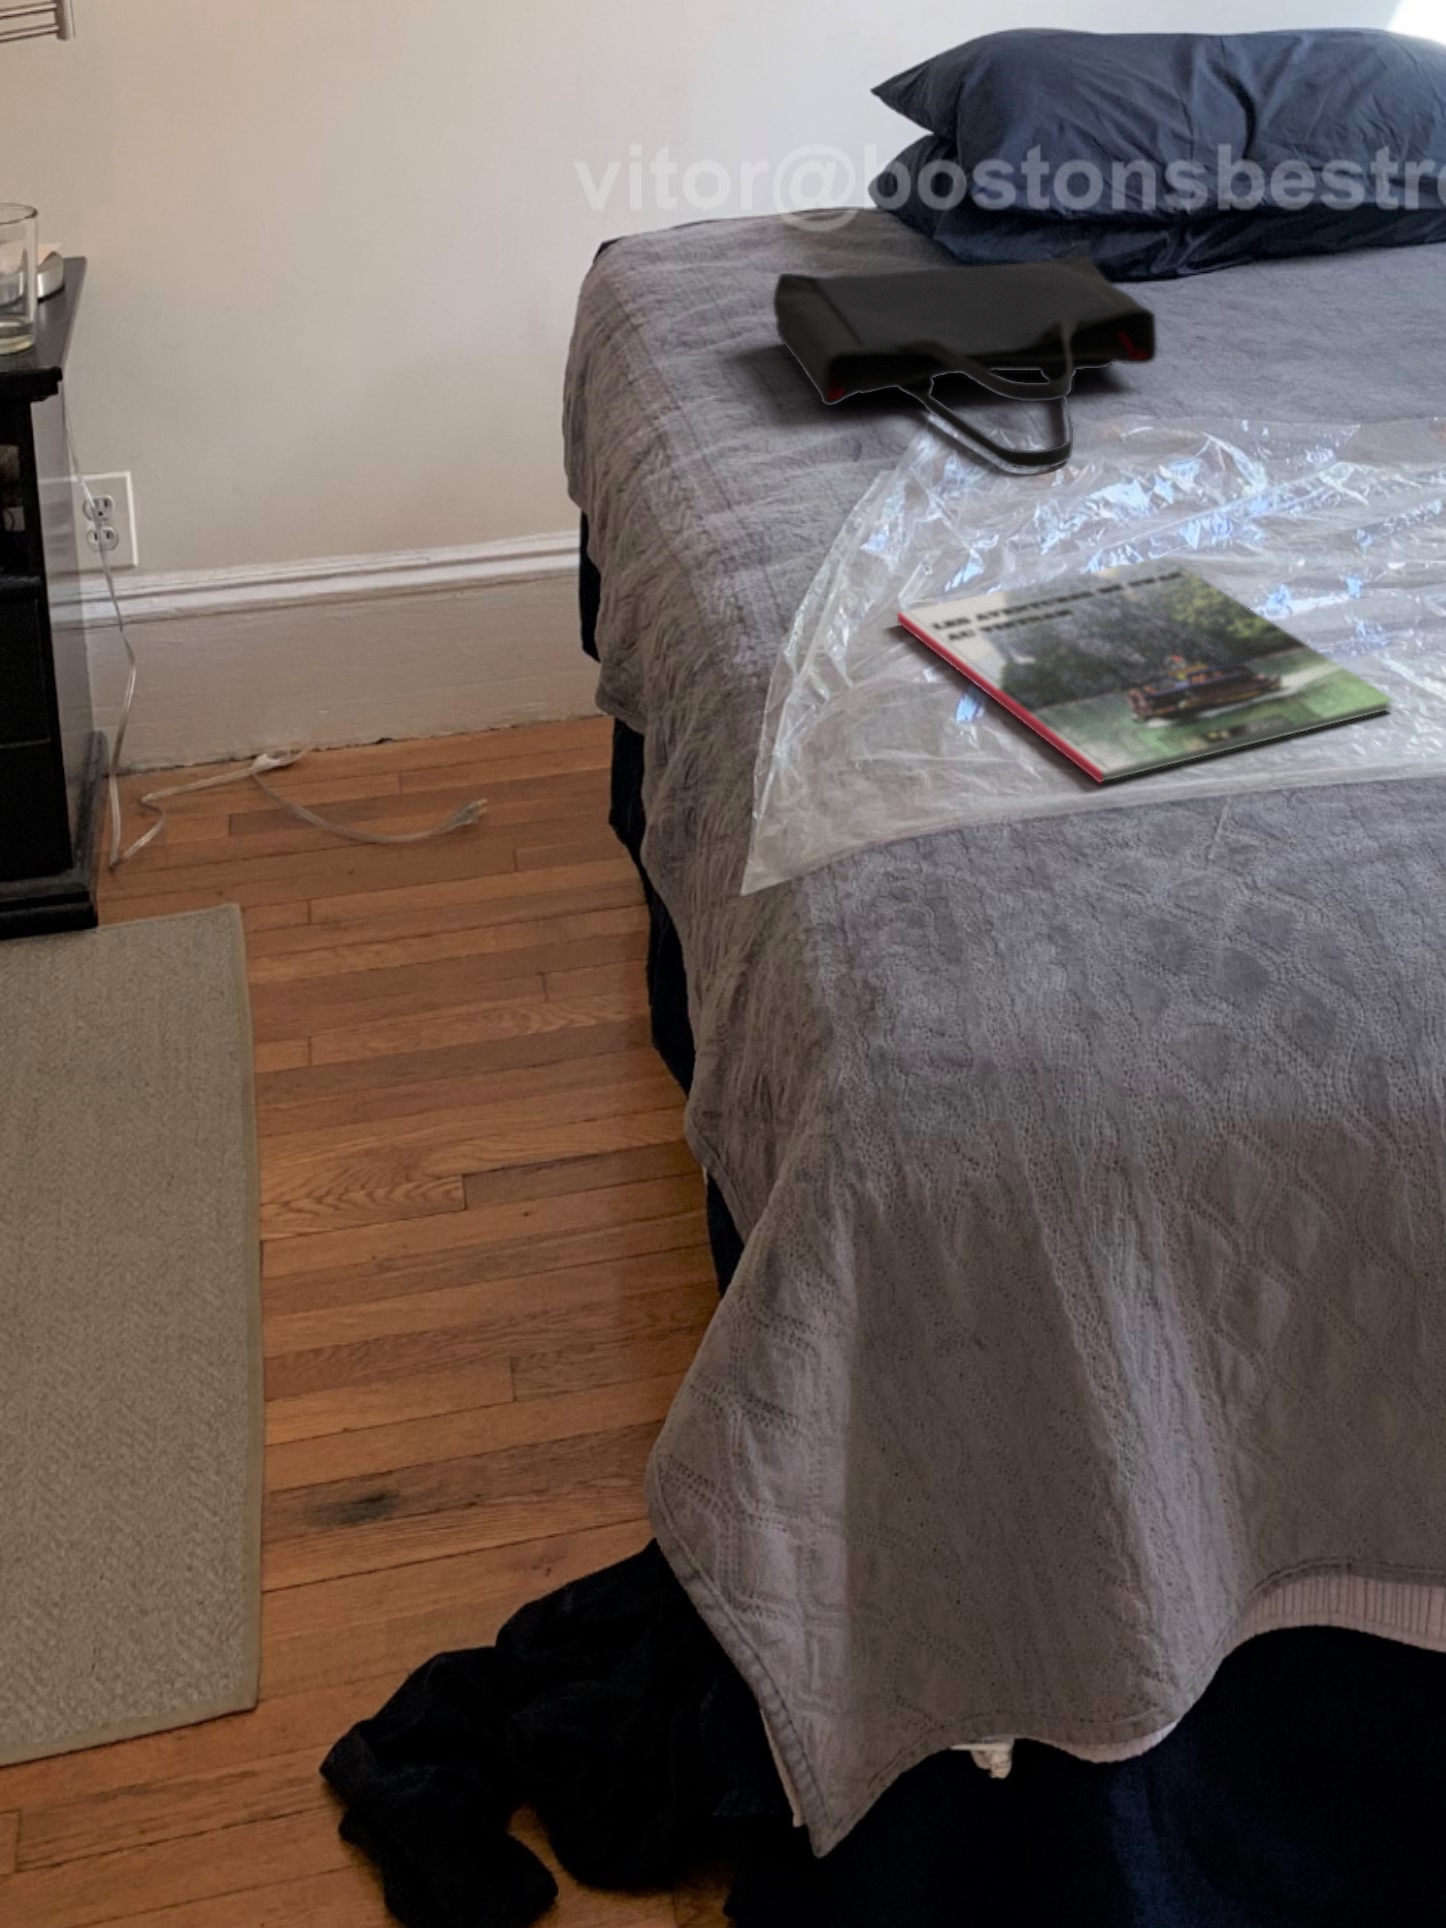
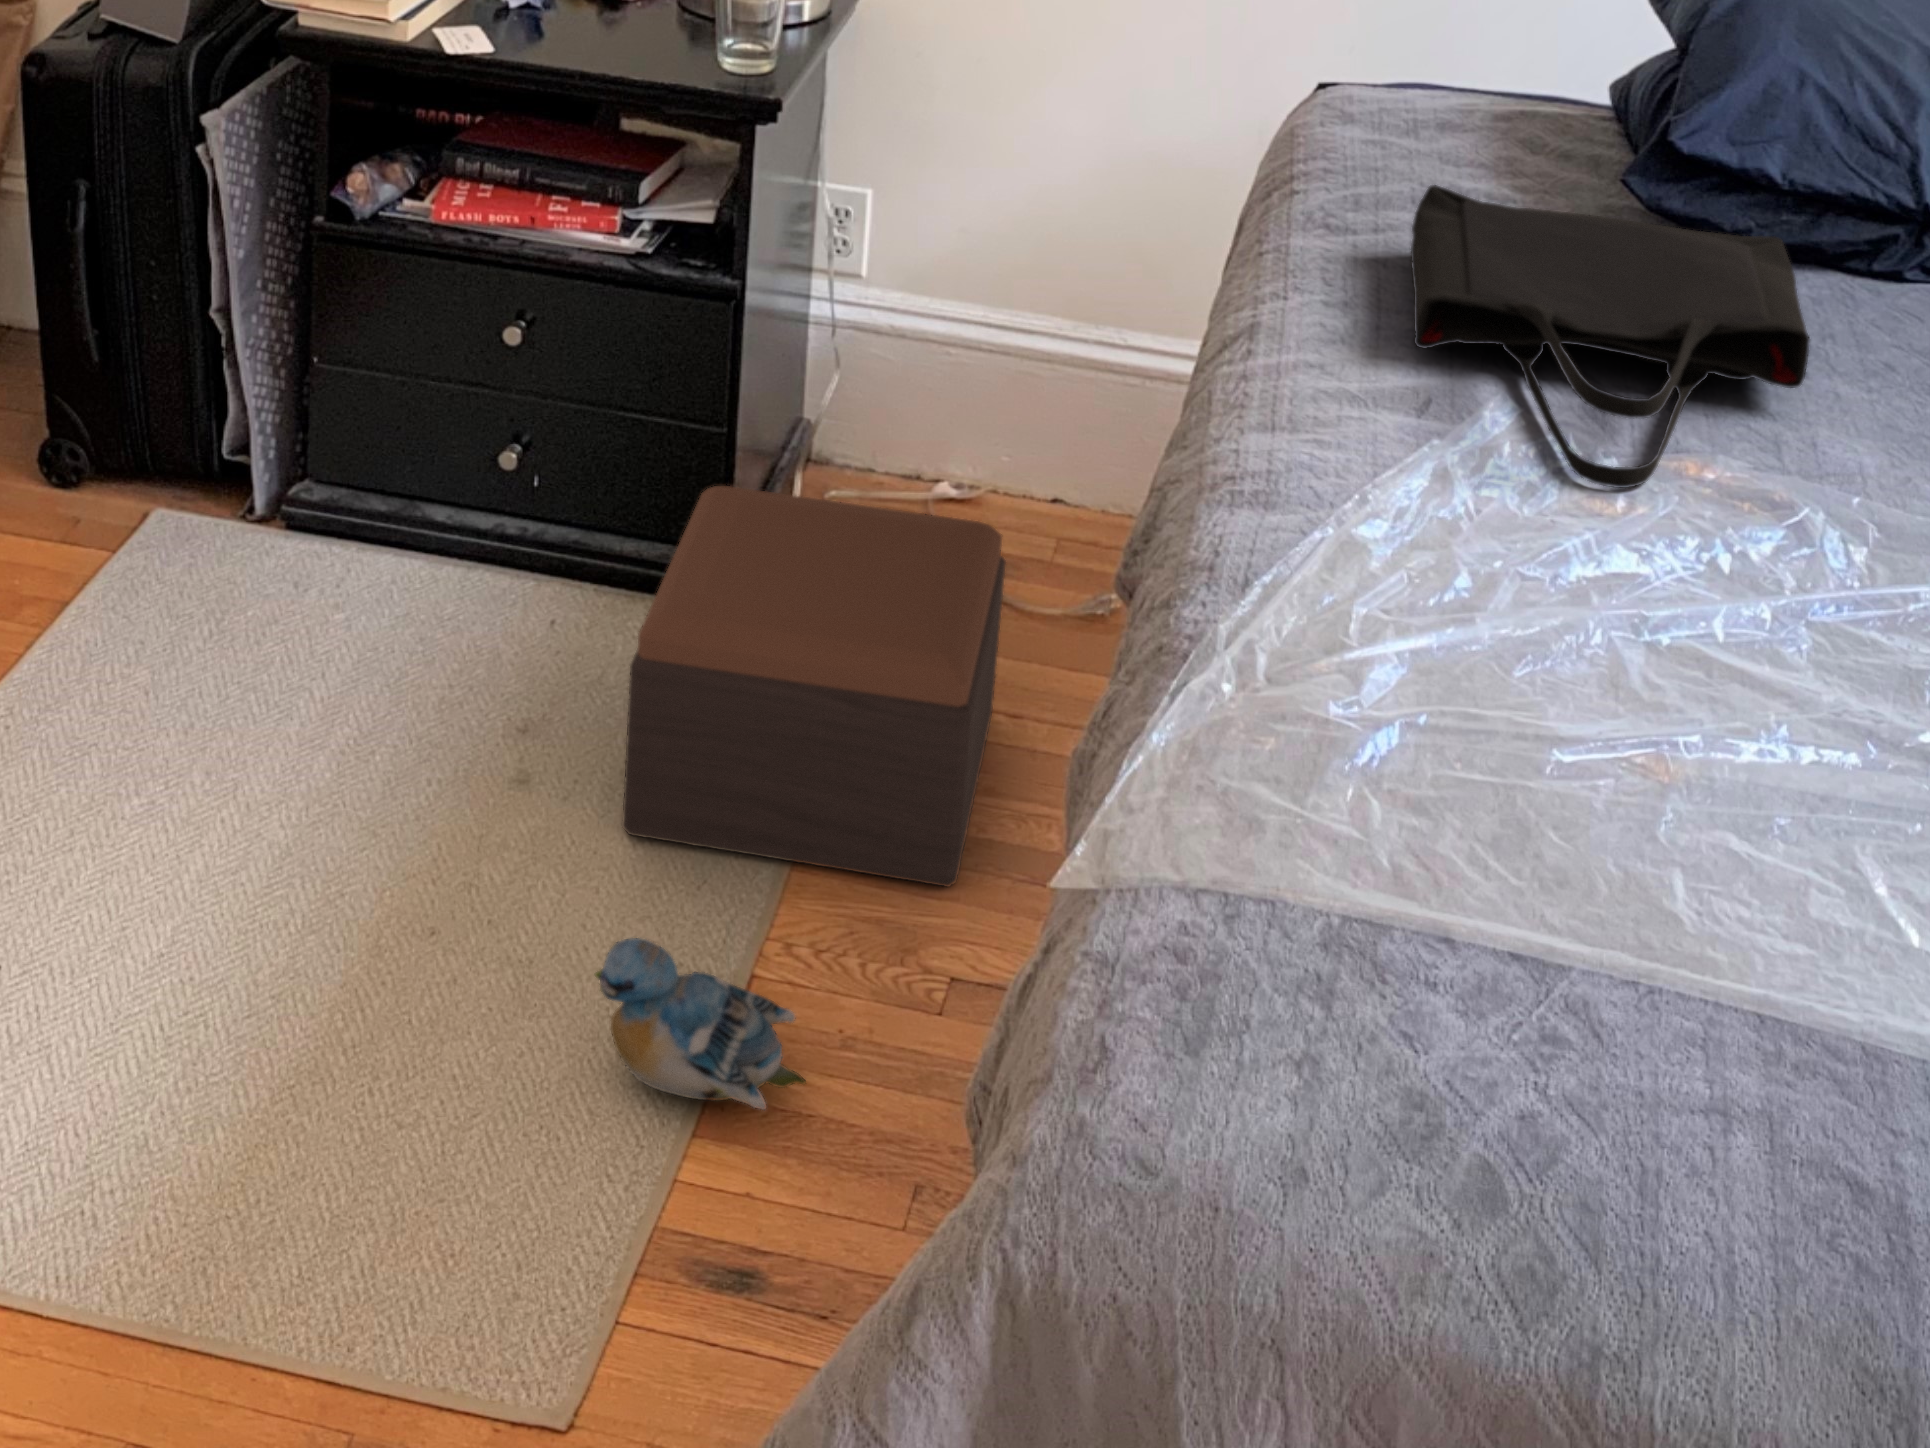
magazine: present [897,557,1393,782] -> none [1350,621,1836,922]
footstool: none [47,741,442,1163] -> present [622,486,1006,886]
plush toy: none [119,1223,373,1376] -> present [595,938,806,1110]

